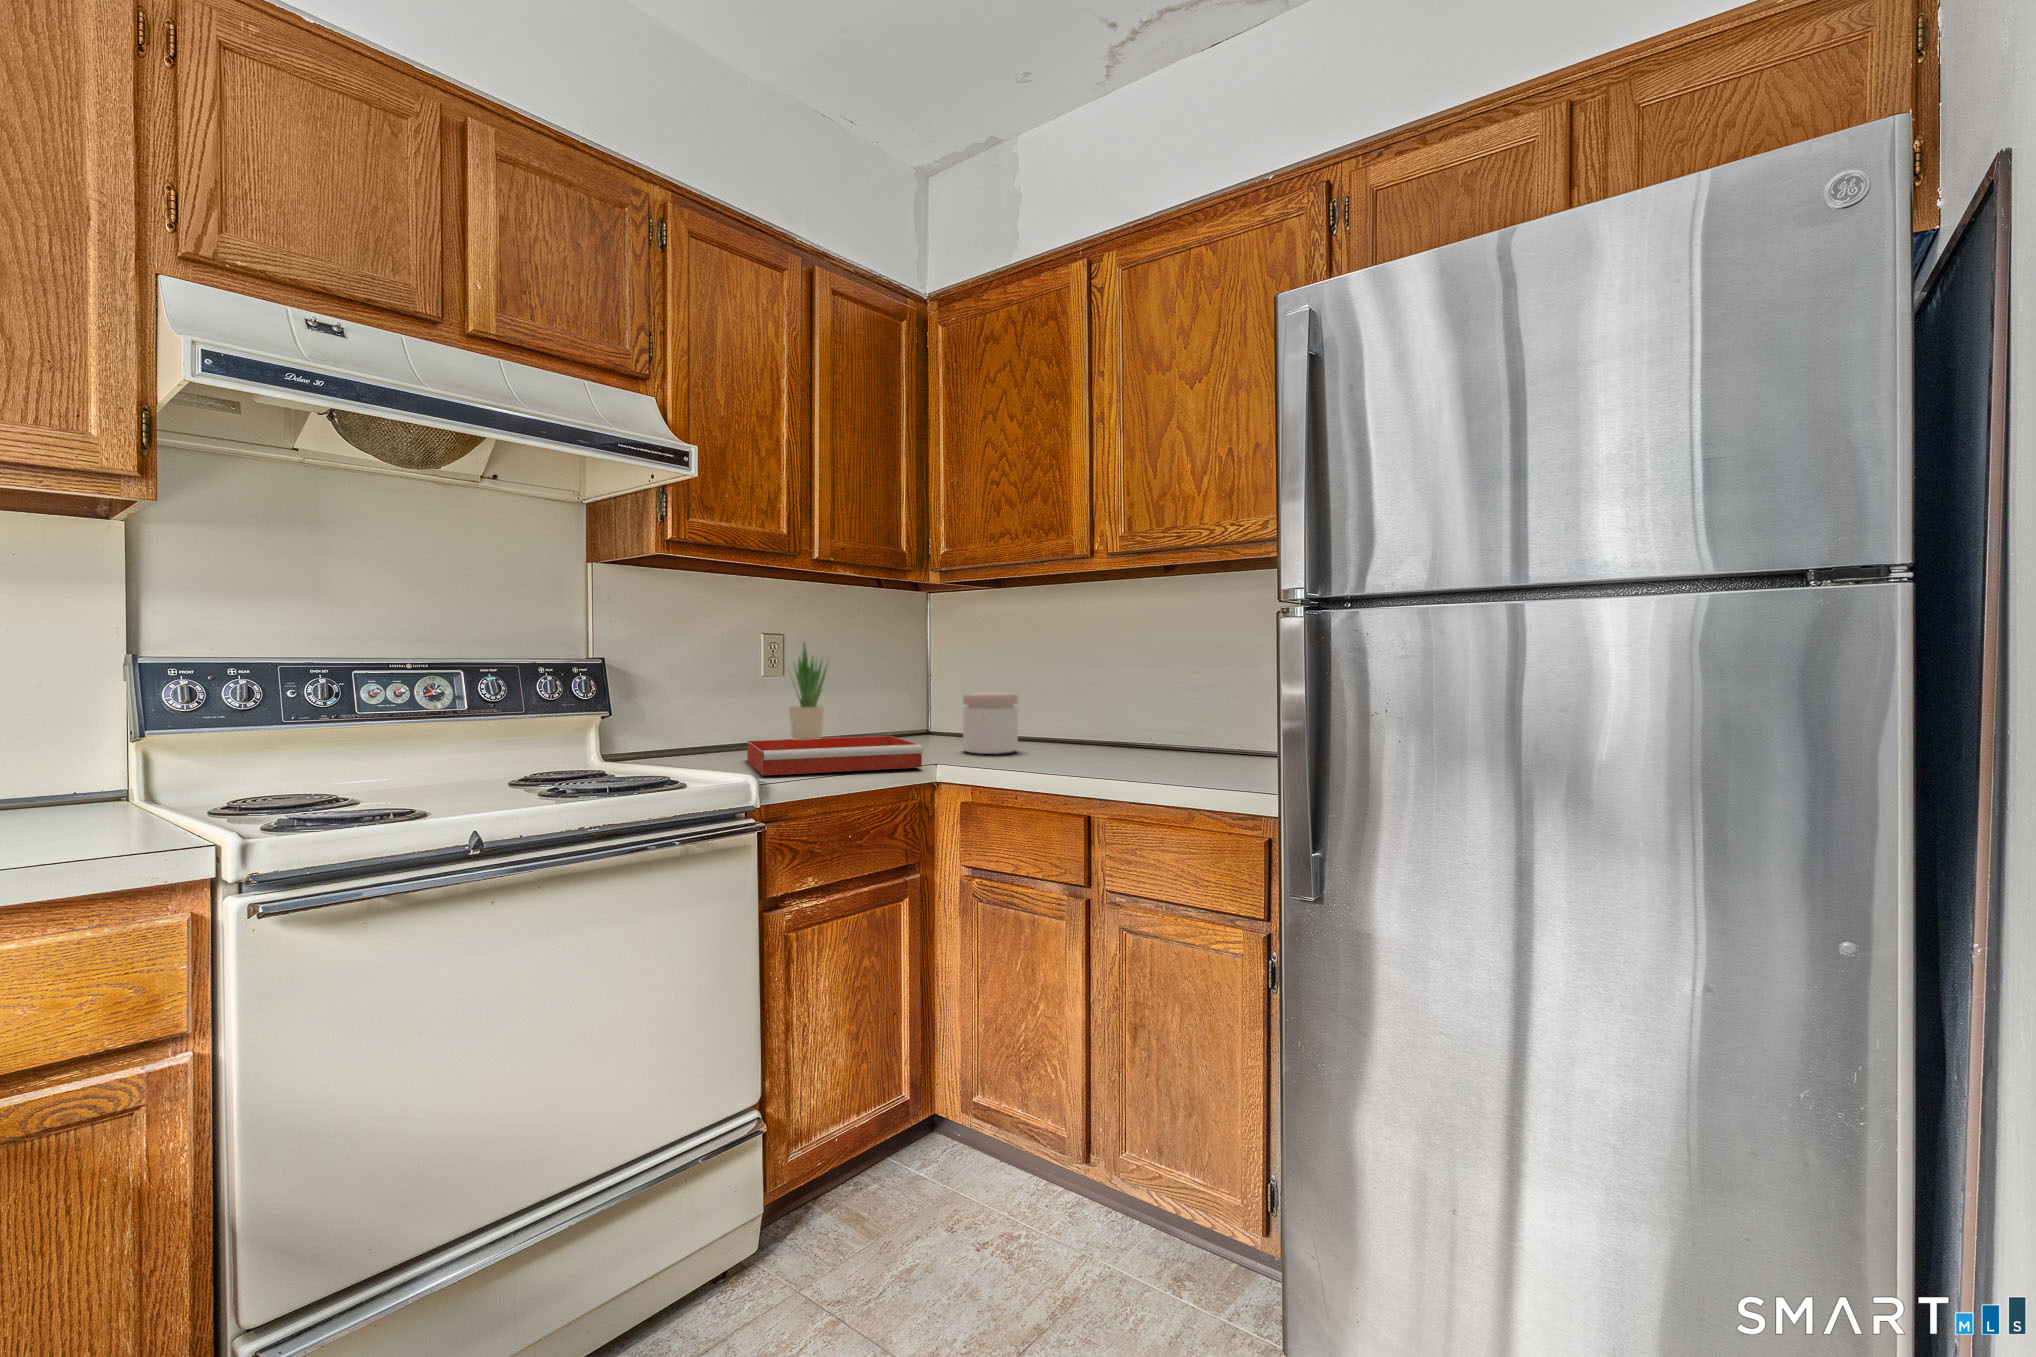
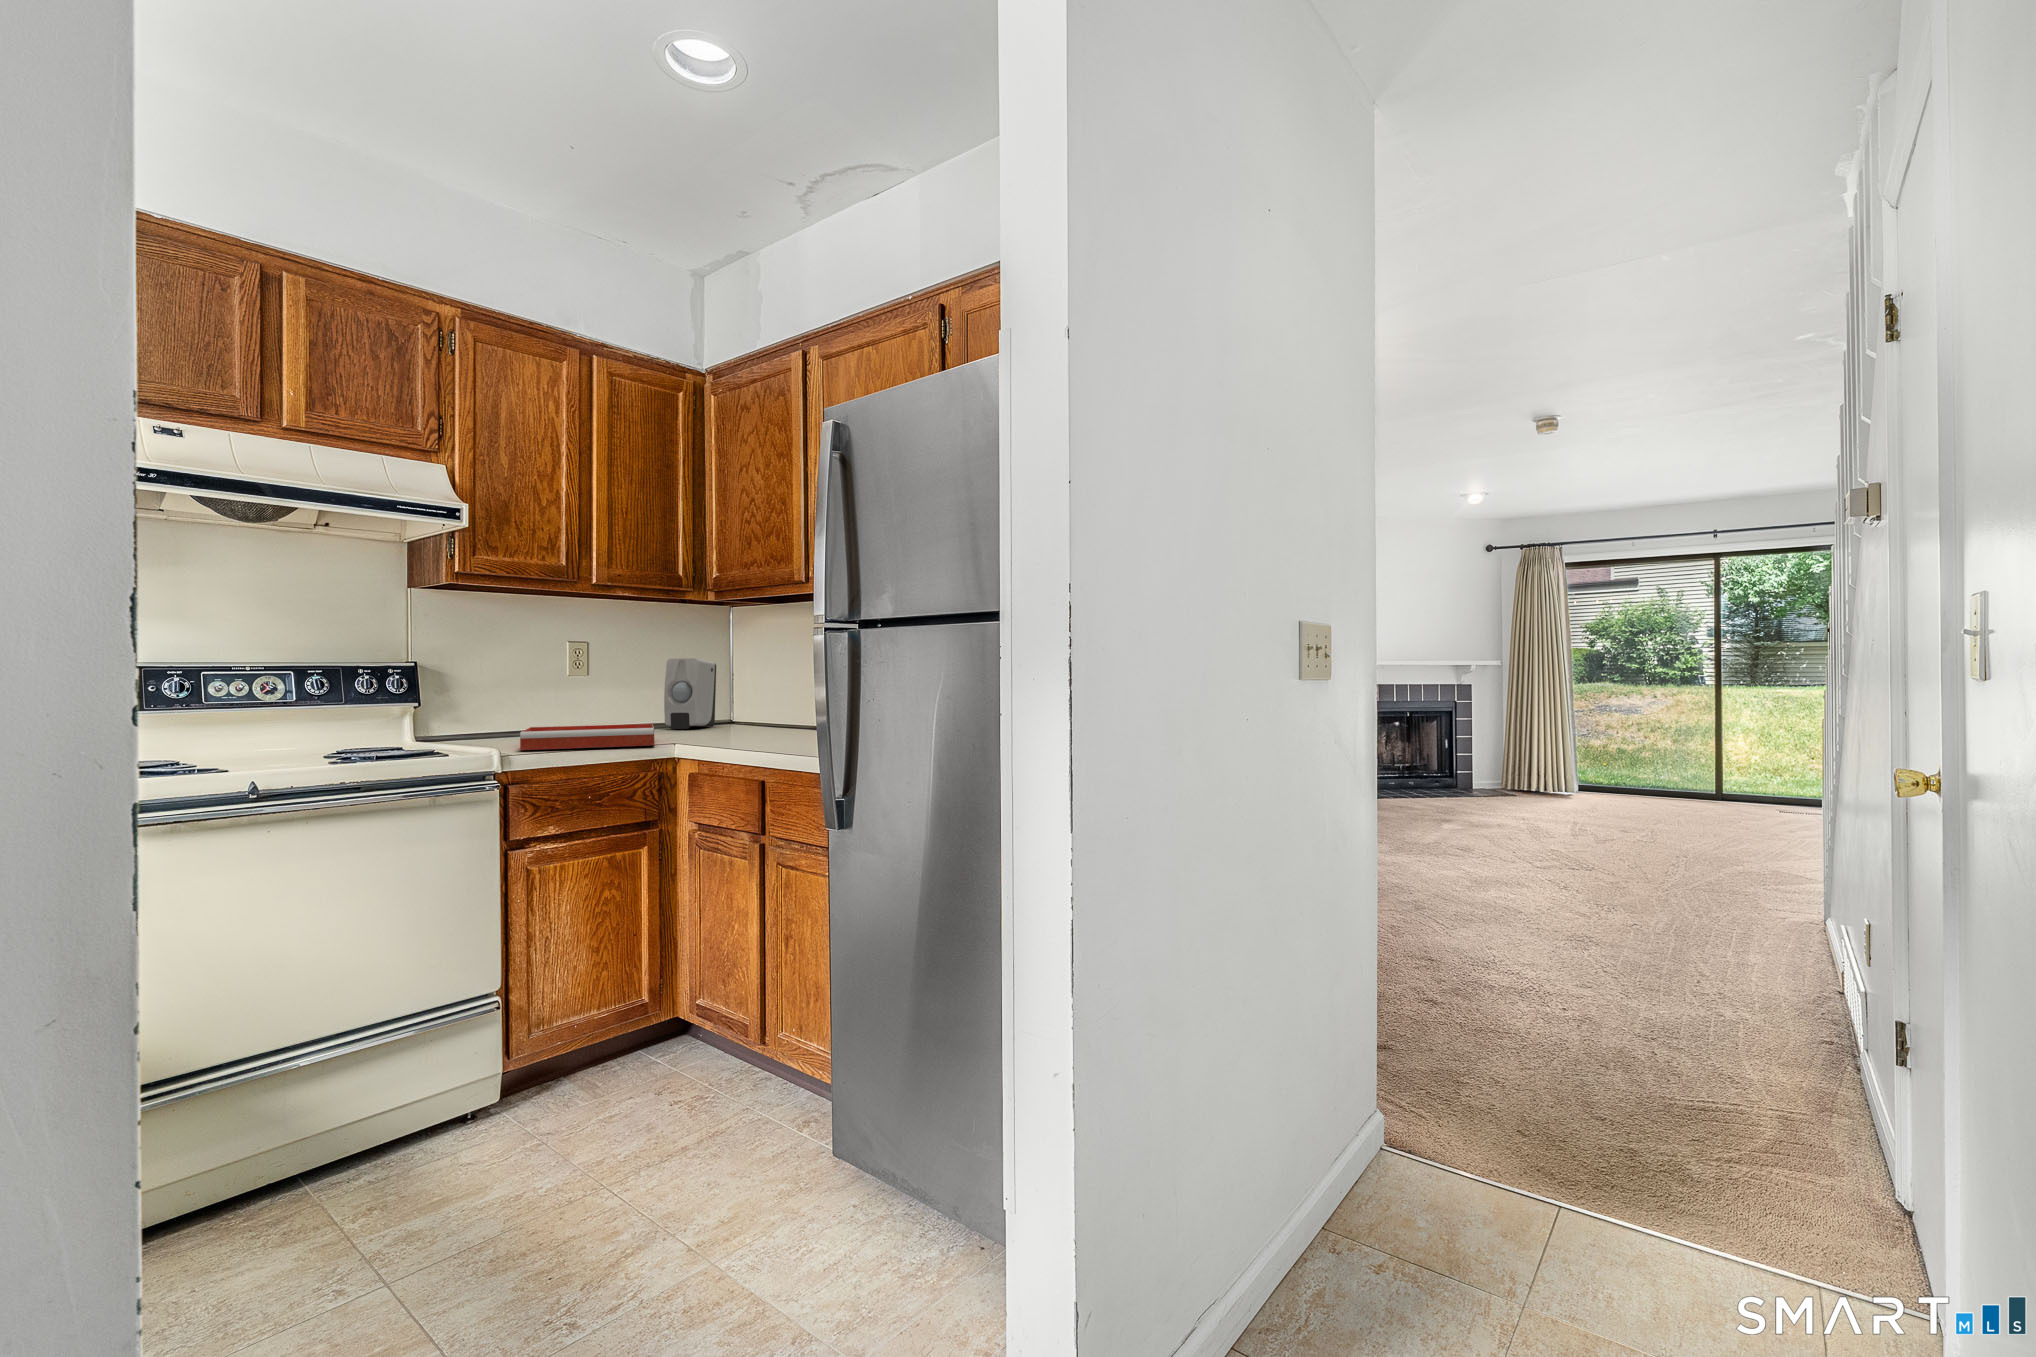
potted plant: present [789,644,827,739] -> none [585,650,623,733]
soap dispenser: none [874,652,925,739] -> present [664,658,716,729]
jar: present [963,693,1018,754] -> none [716,690,762,738]

